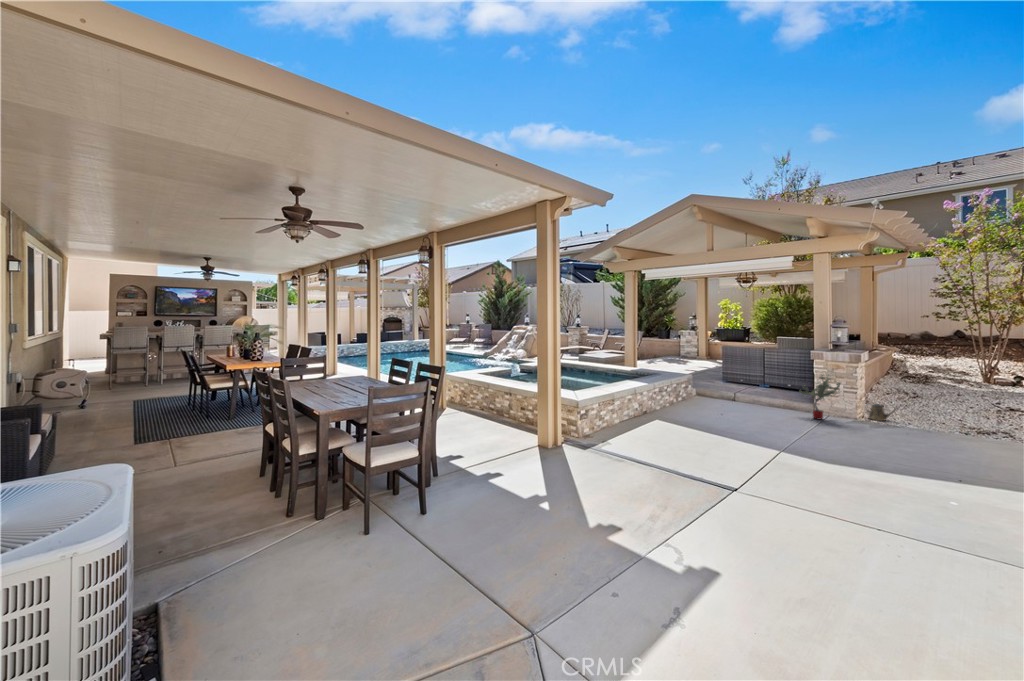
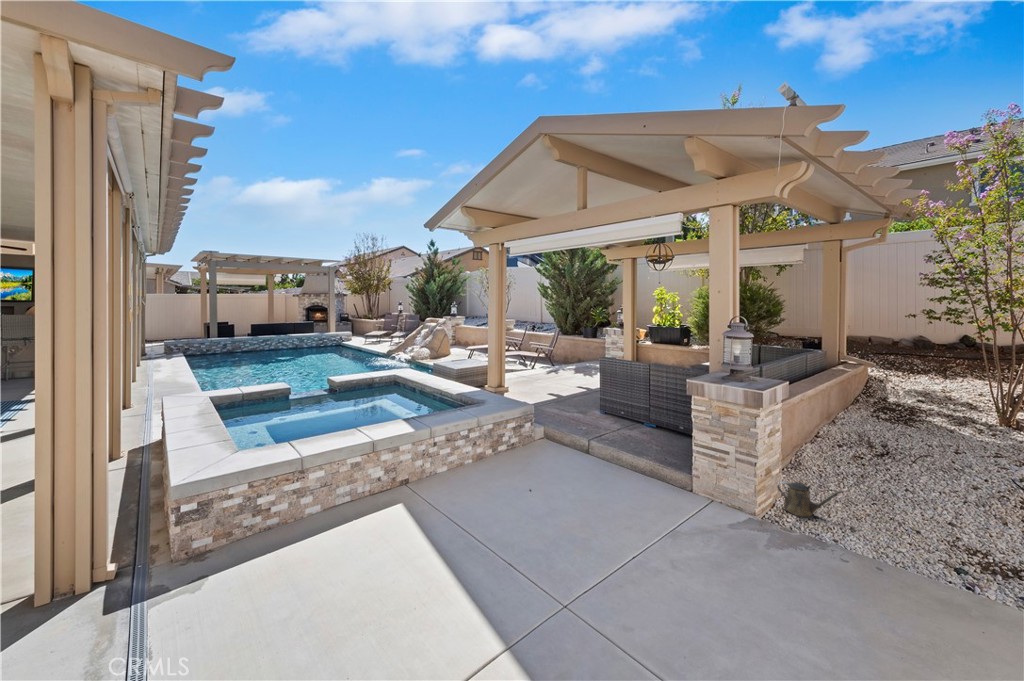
potted tree: present [800,375,840,419] -> none [662,426,726,510]

